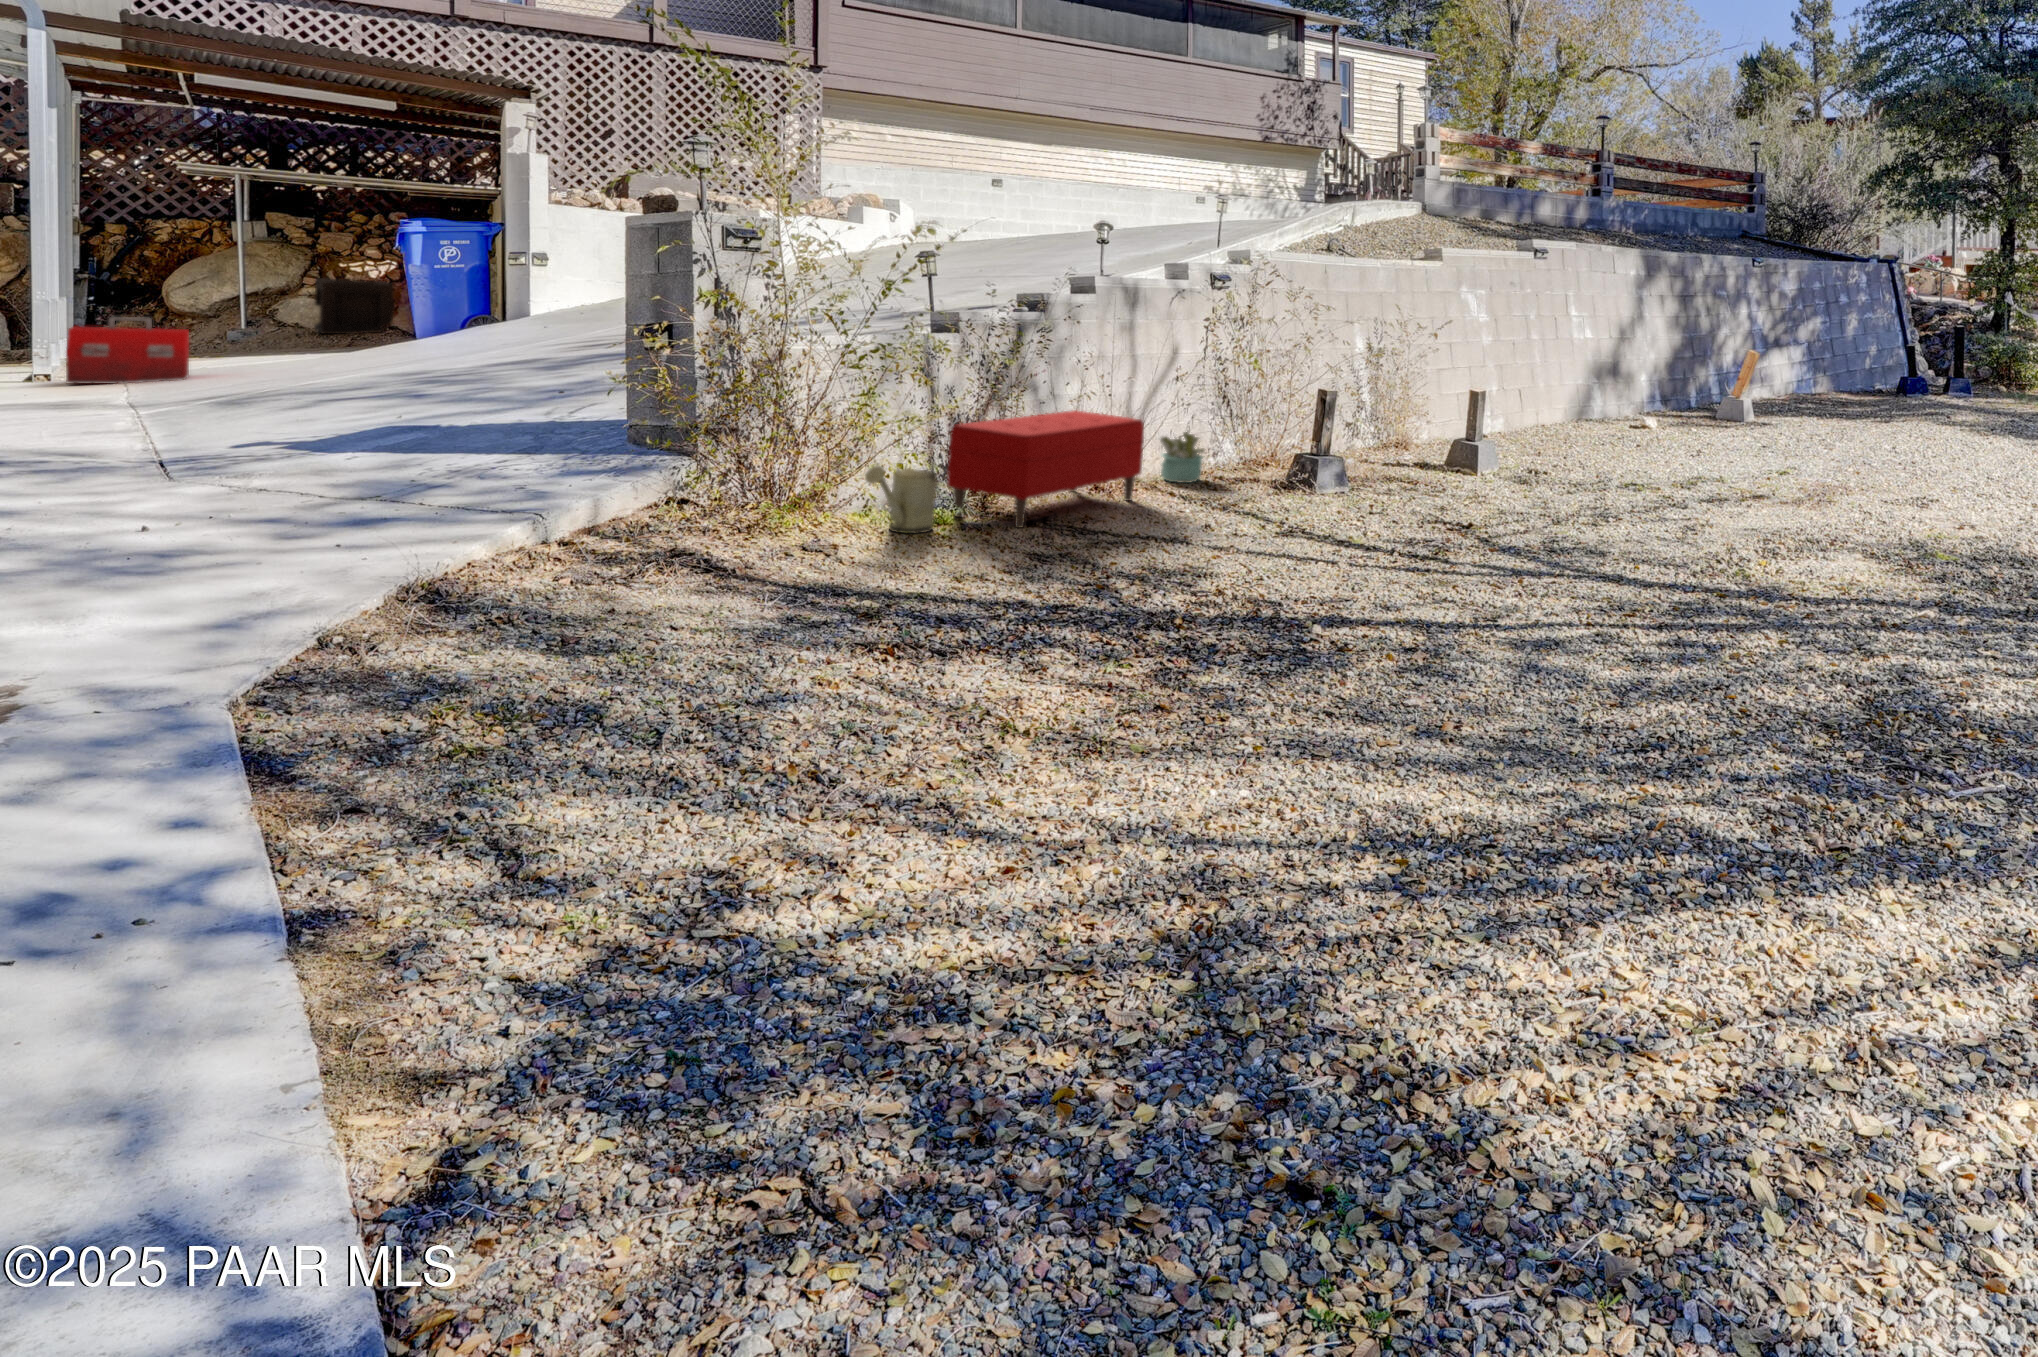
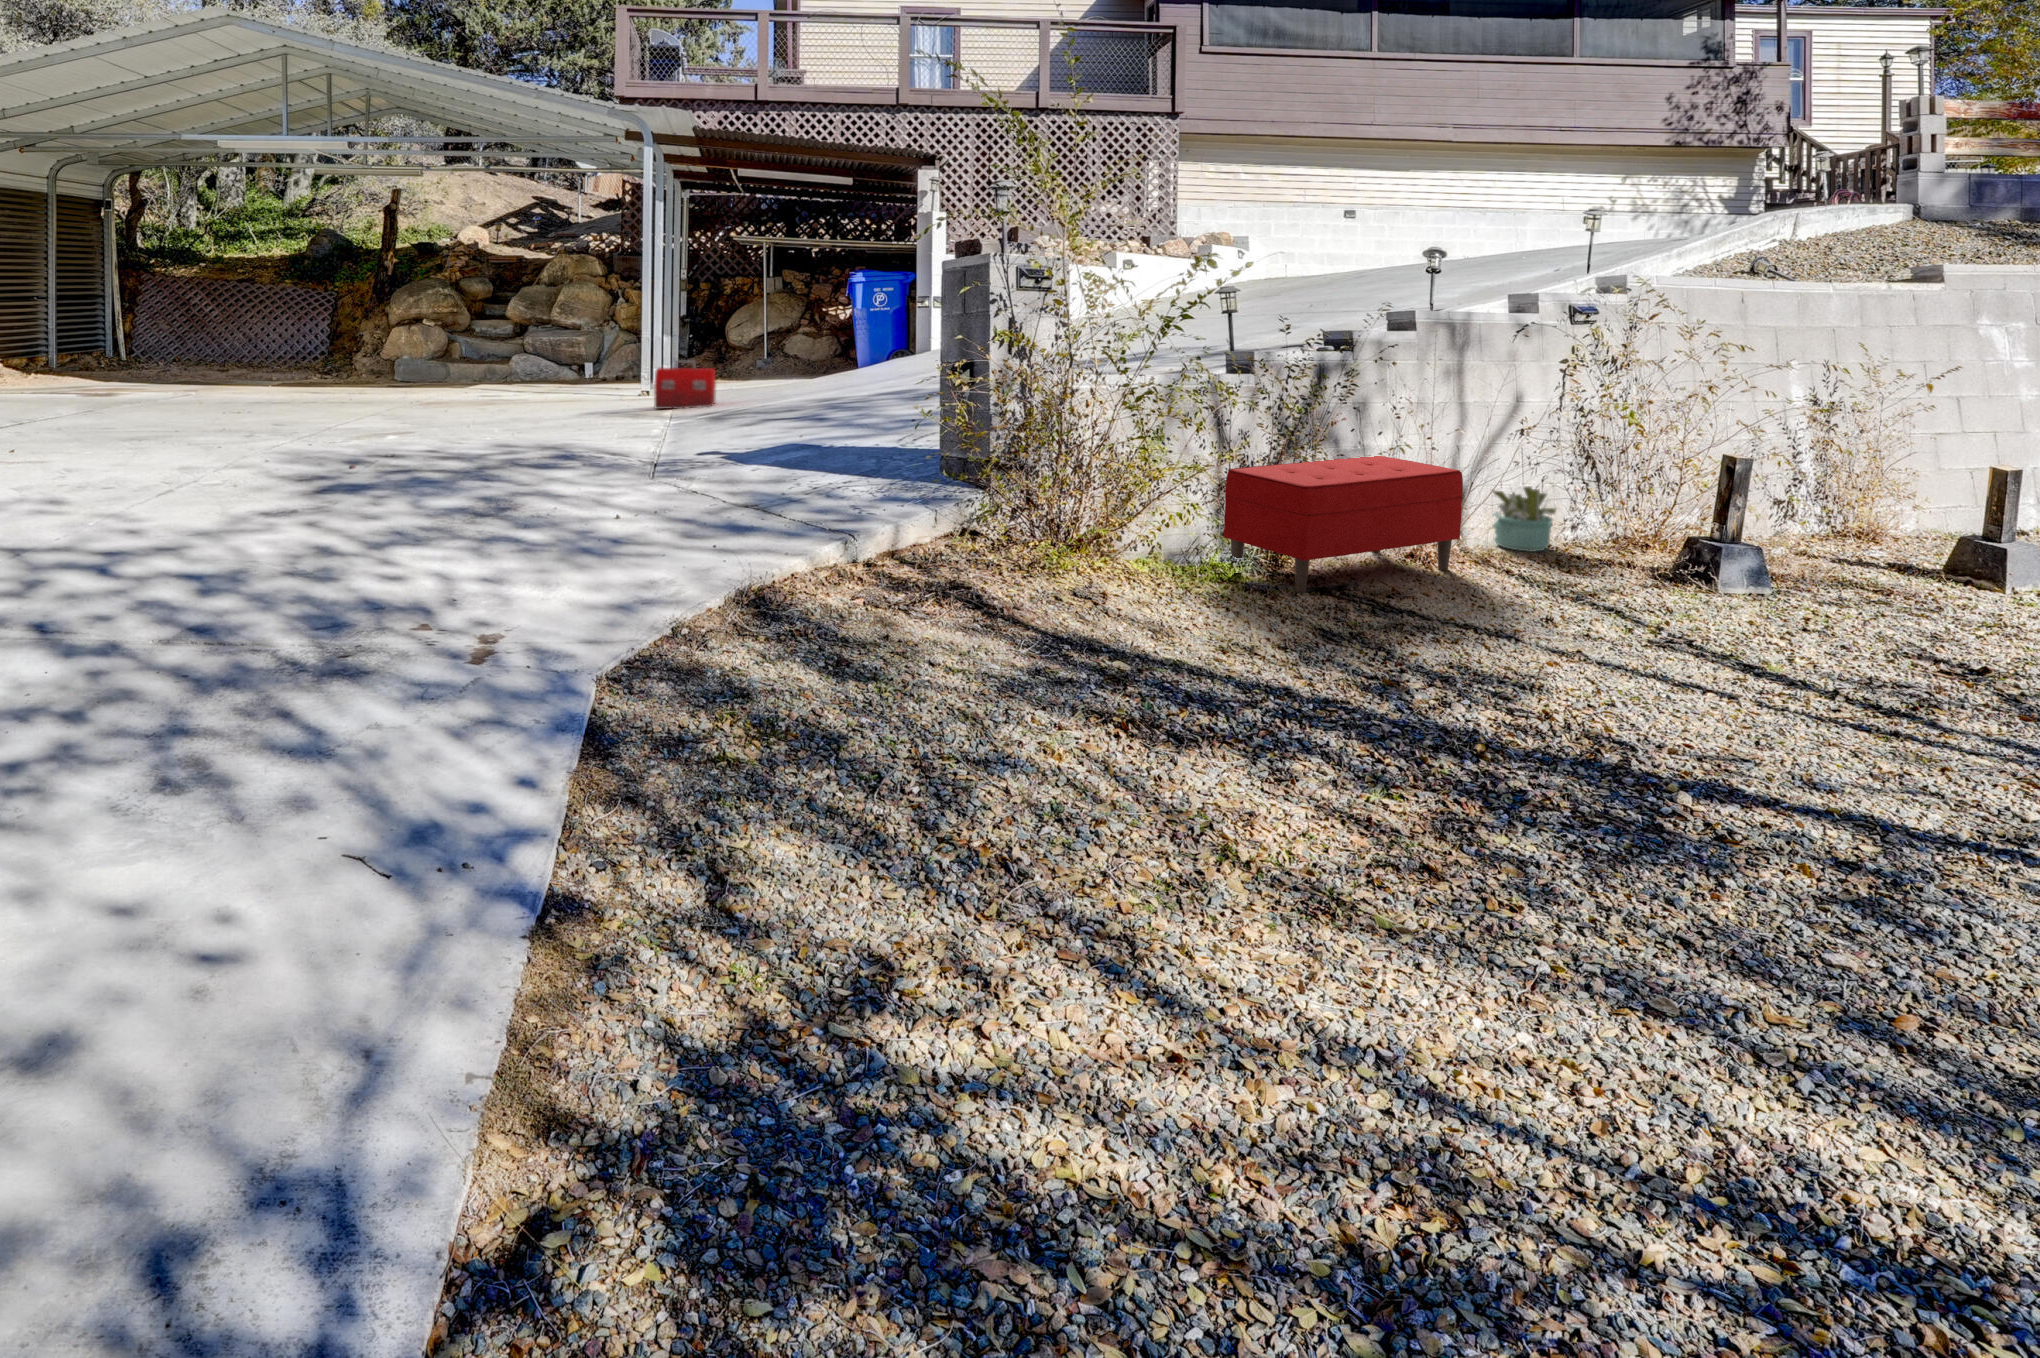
wooden crate: present [314,278,394,334] -> none [798,324,842,368]
watering can: present [865,461,937,534] -> none [1134,496,1209,588]

